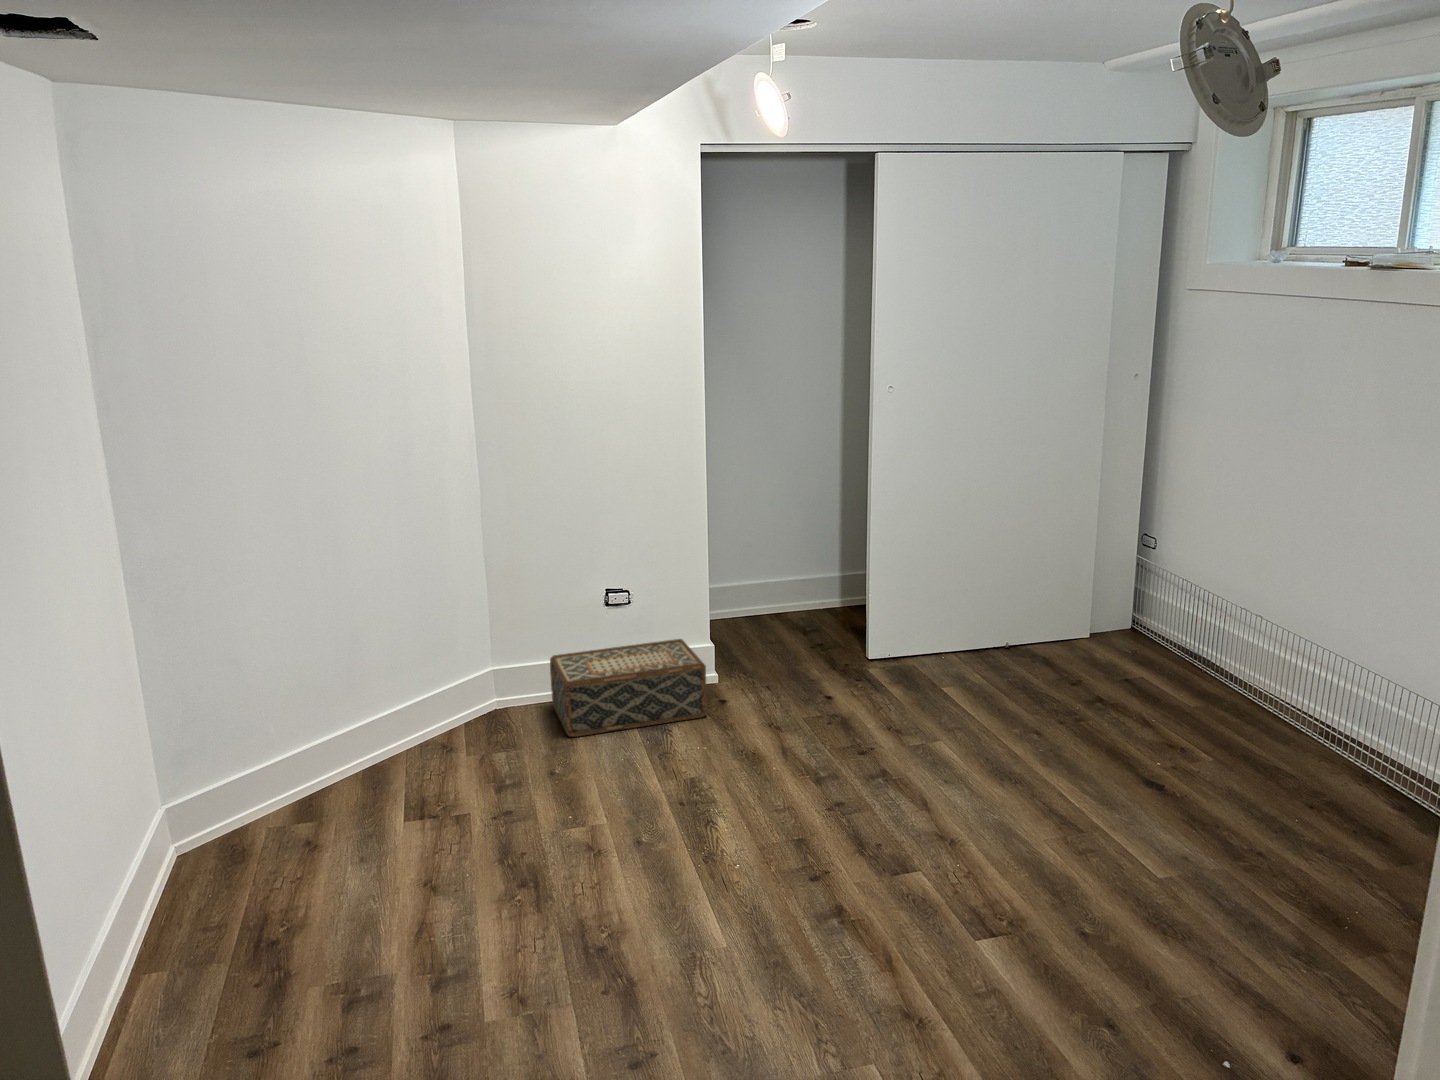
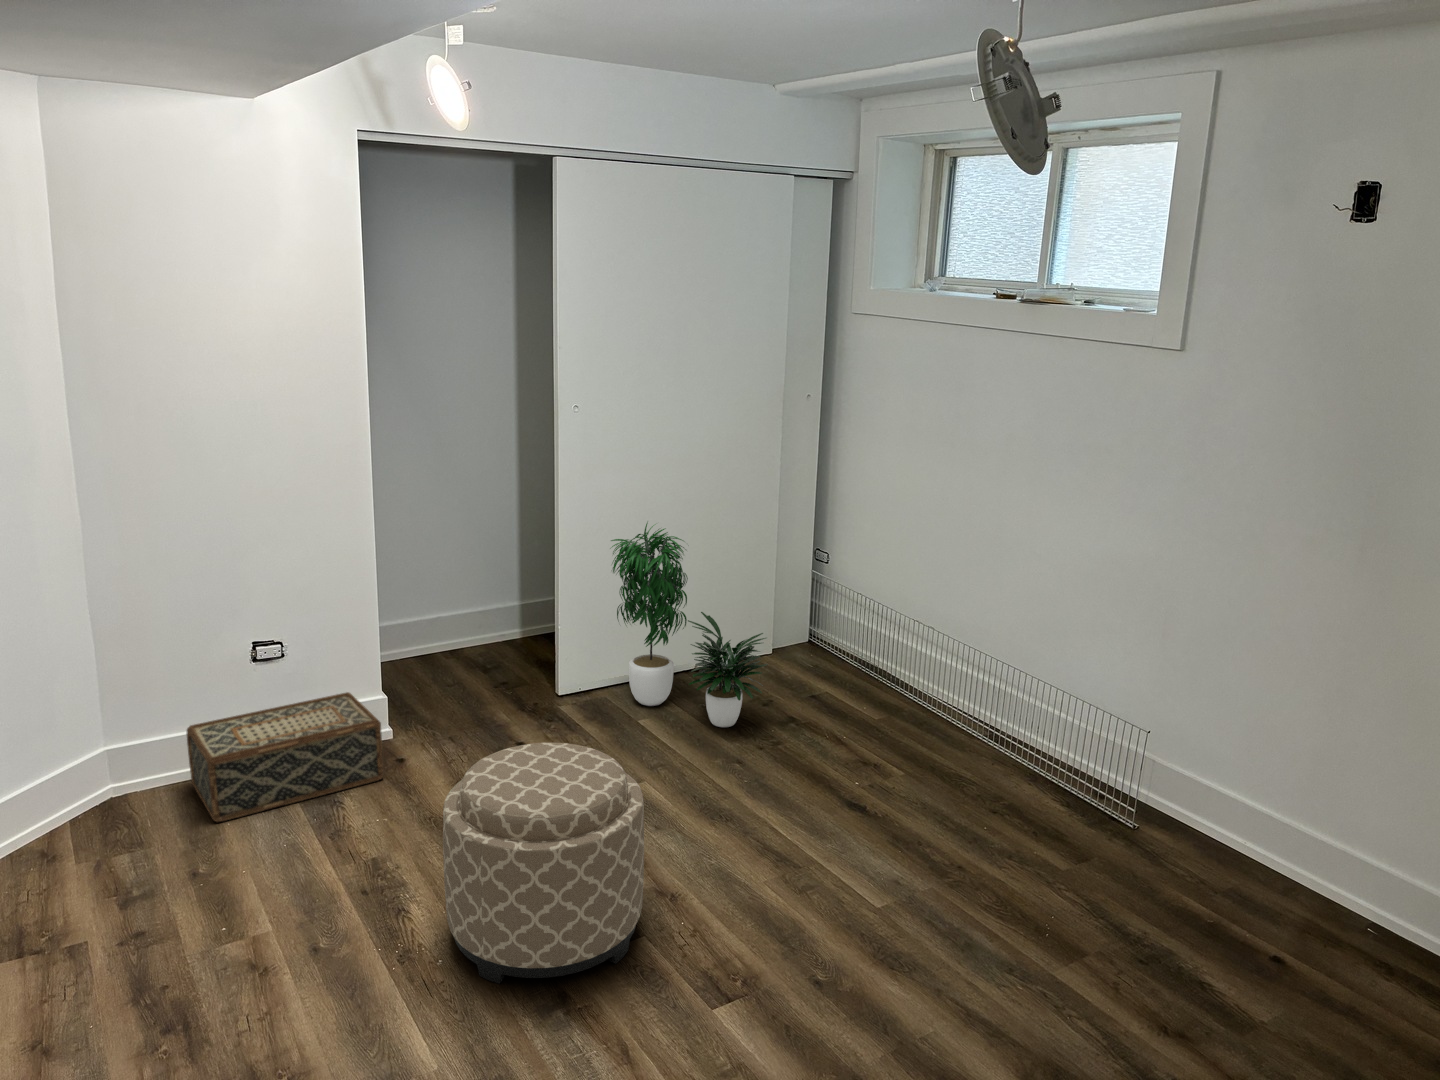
potted plant: none [922,494,1076,700] -> present [611,522,768,727]
ottoman: none [745,687,922,889] -> present [443,743,644,984]

